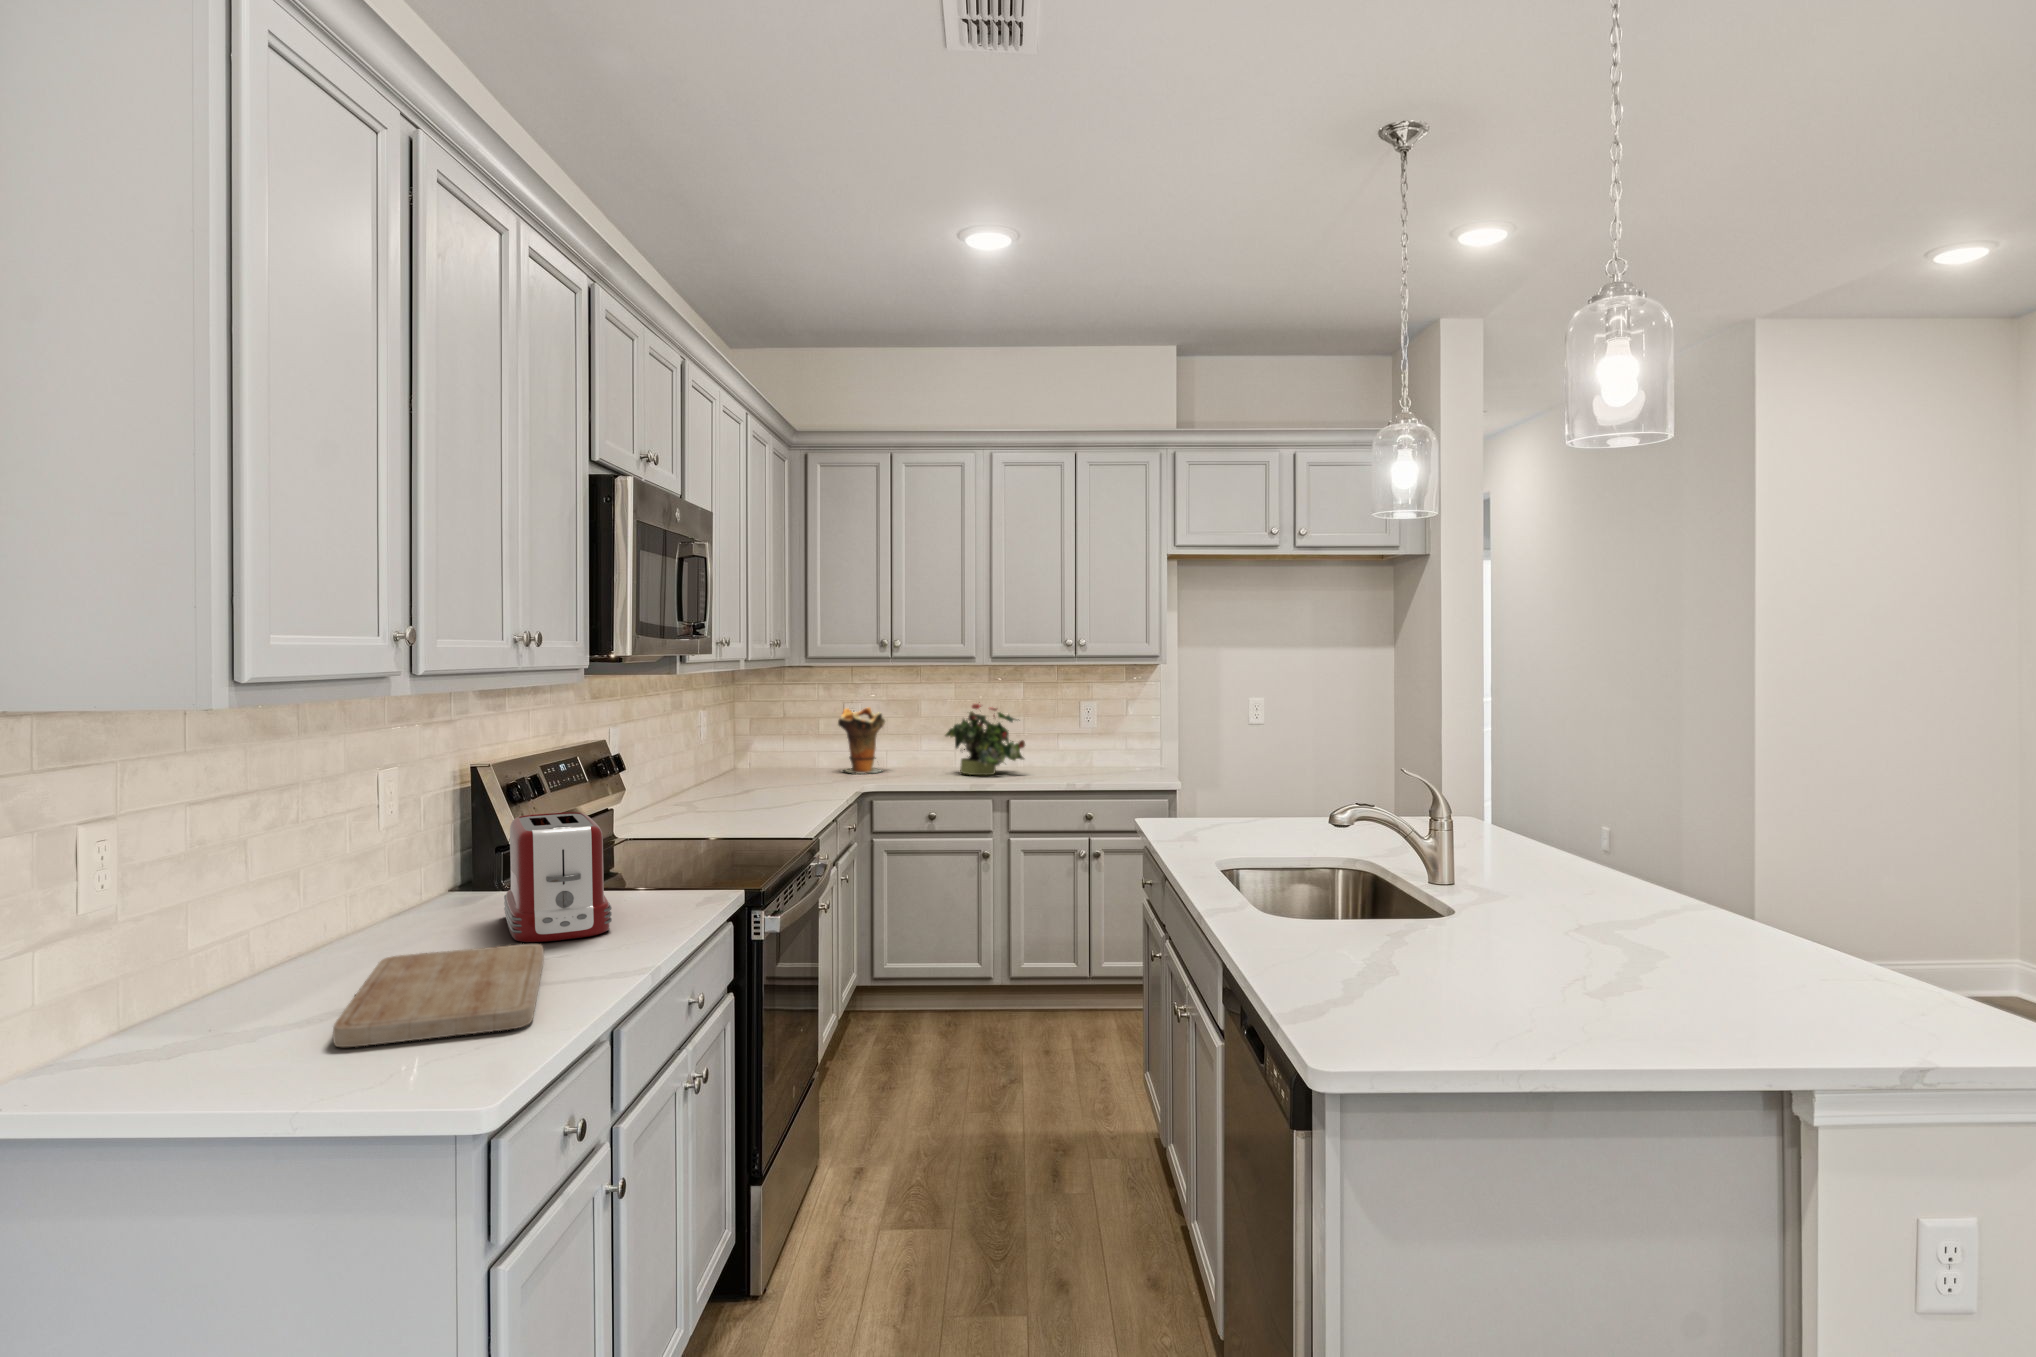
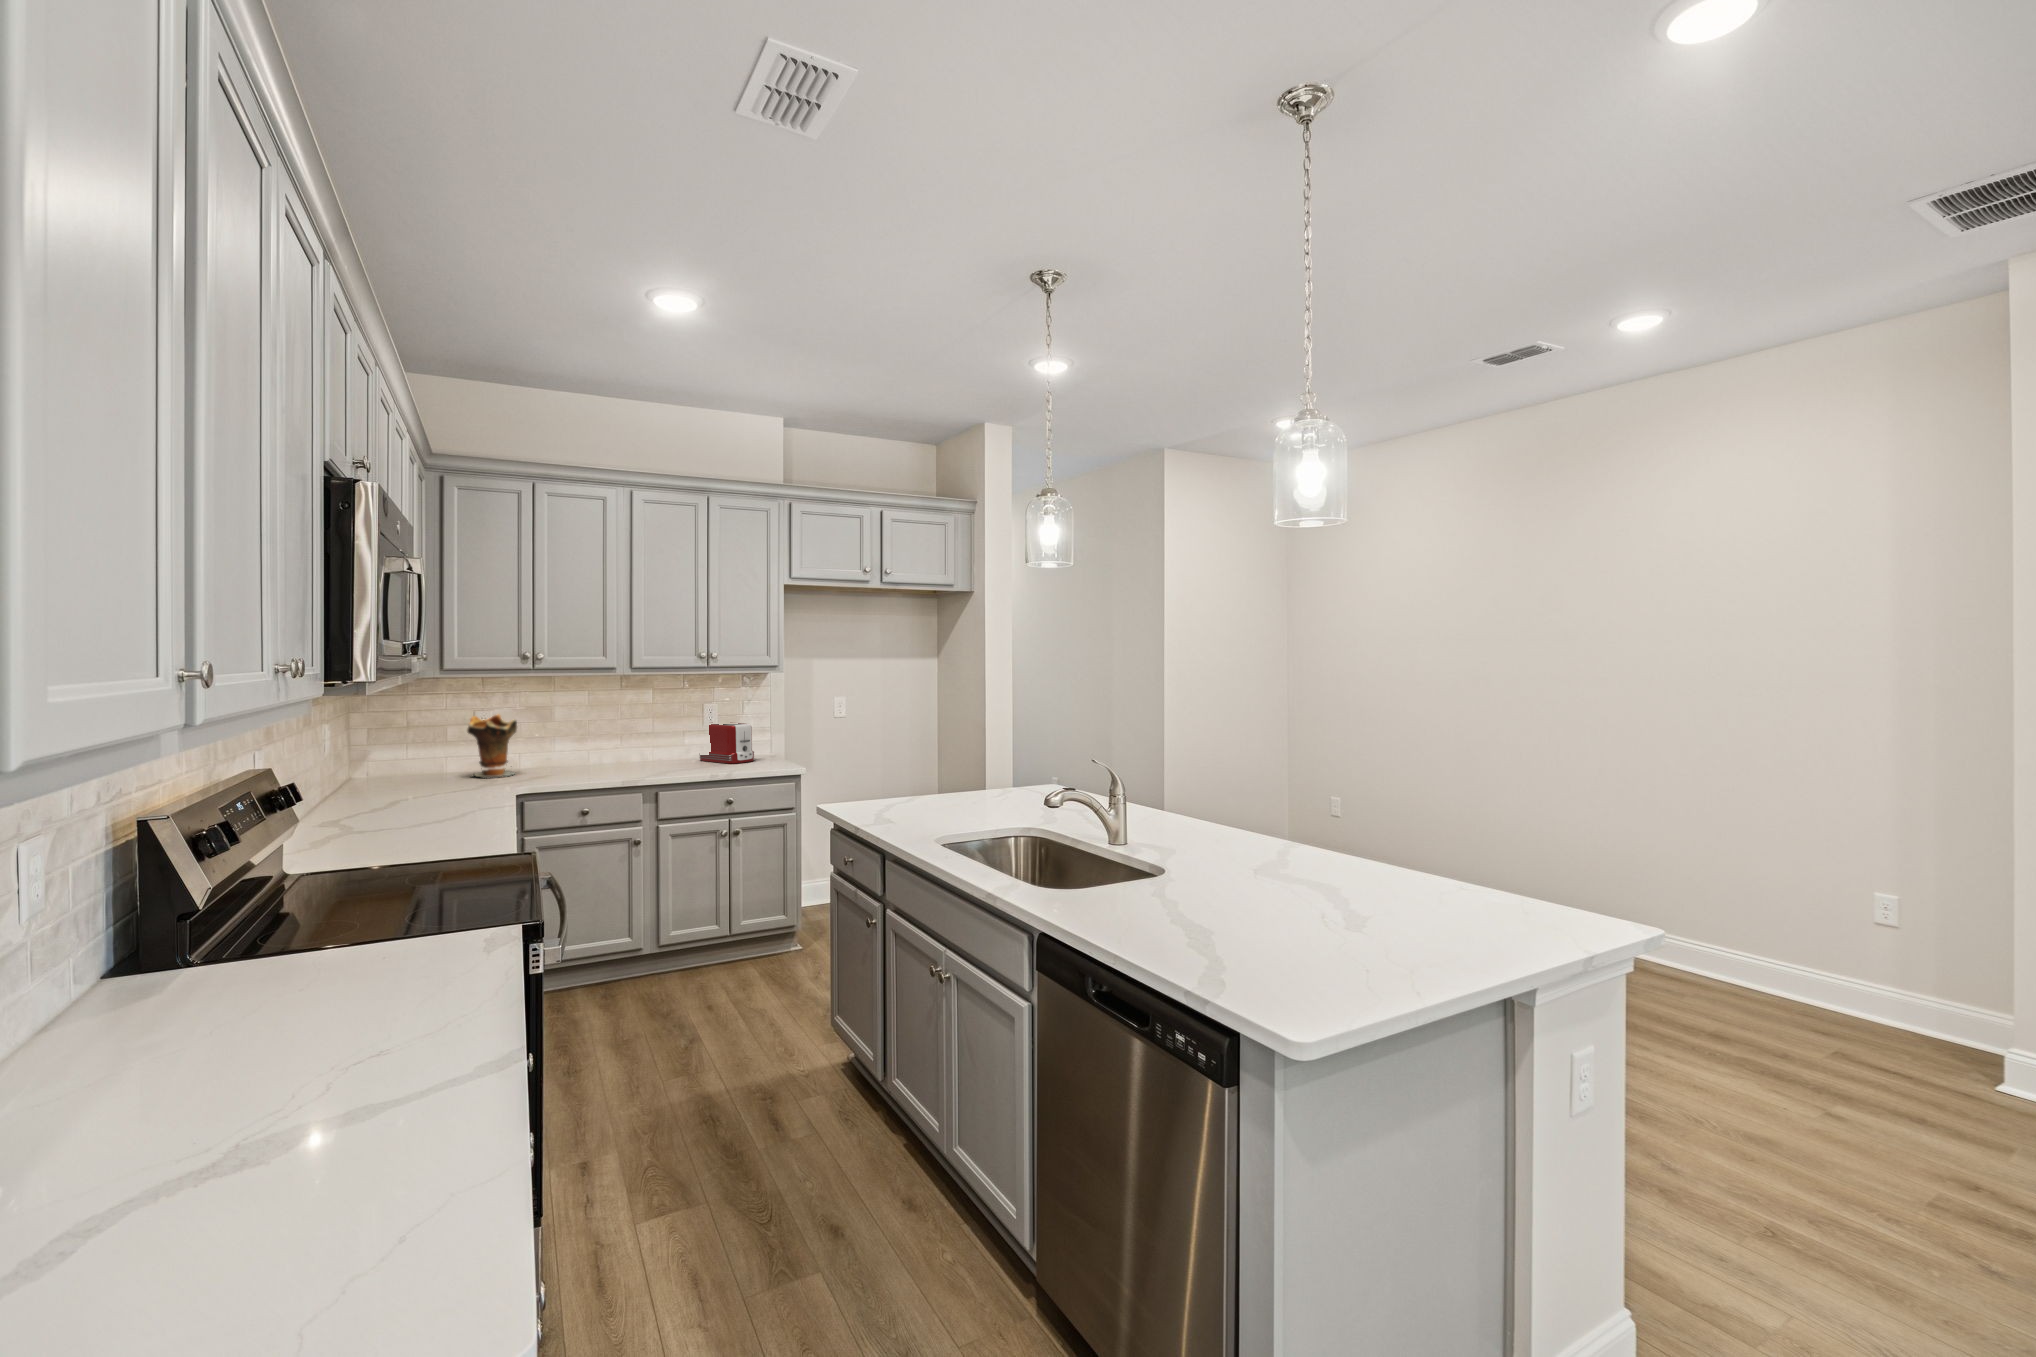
potted plant: present [945,704,1025,775] -> none [583,707,665,772]
toaster: present [504,812,612,942] -> present [699,723,754,764]
cutting board: present [333,944,544,1047] -> none [127,1033,453,1250]

